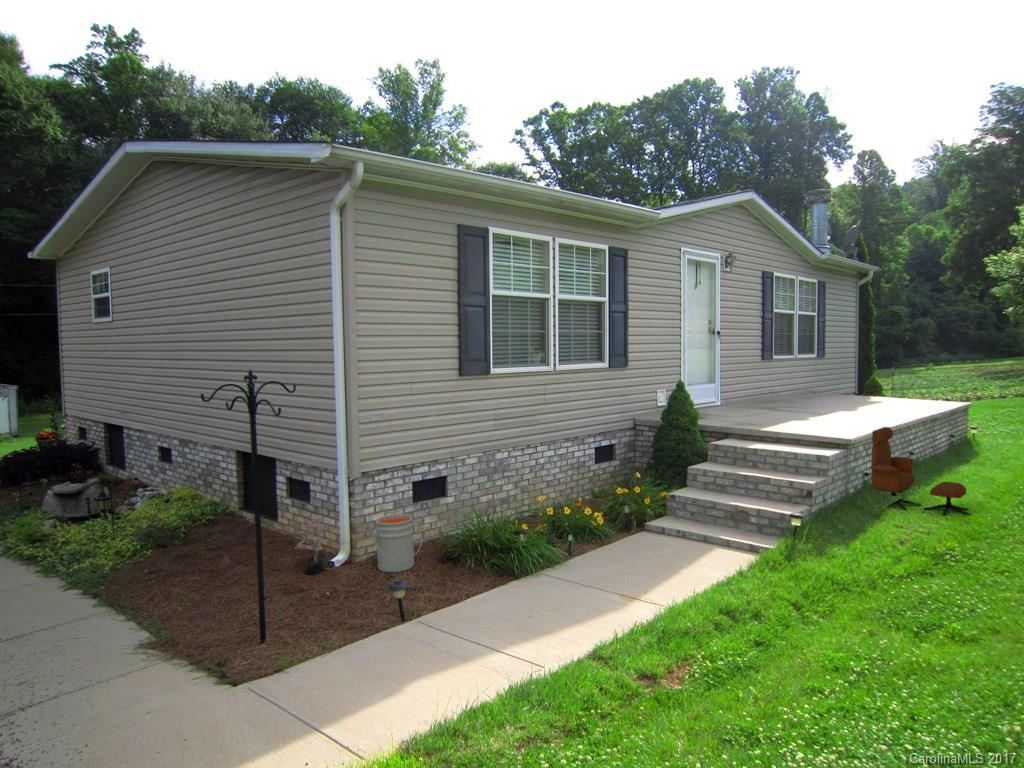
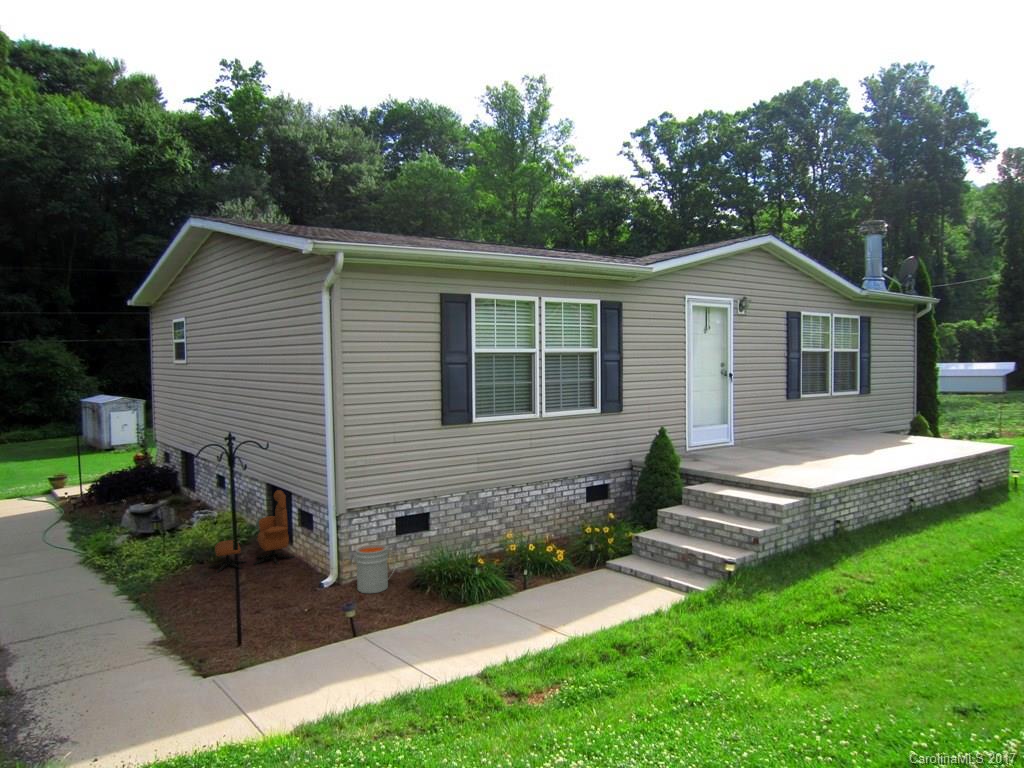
lounge chair: present [870,427,971,515] -> present [209,490,294,572]
potted plant: present [295,518,330,575] -> none [294,540,321,590]

